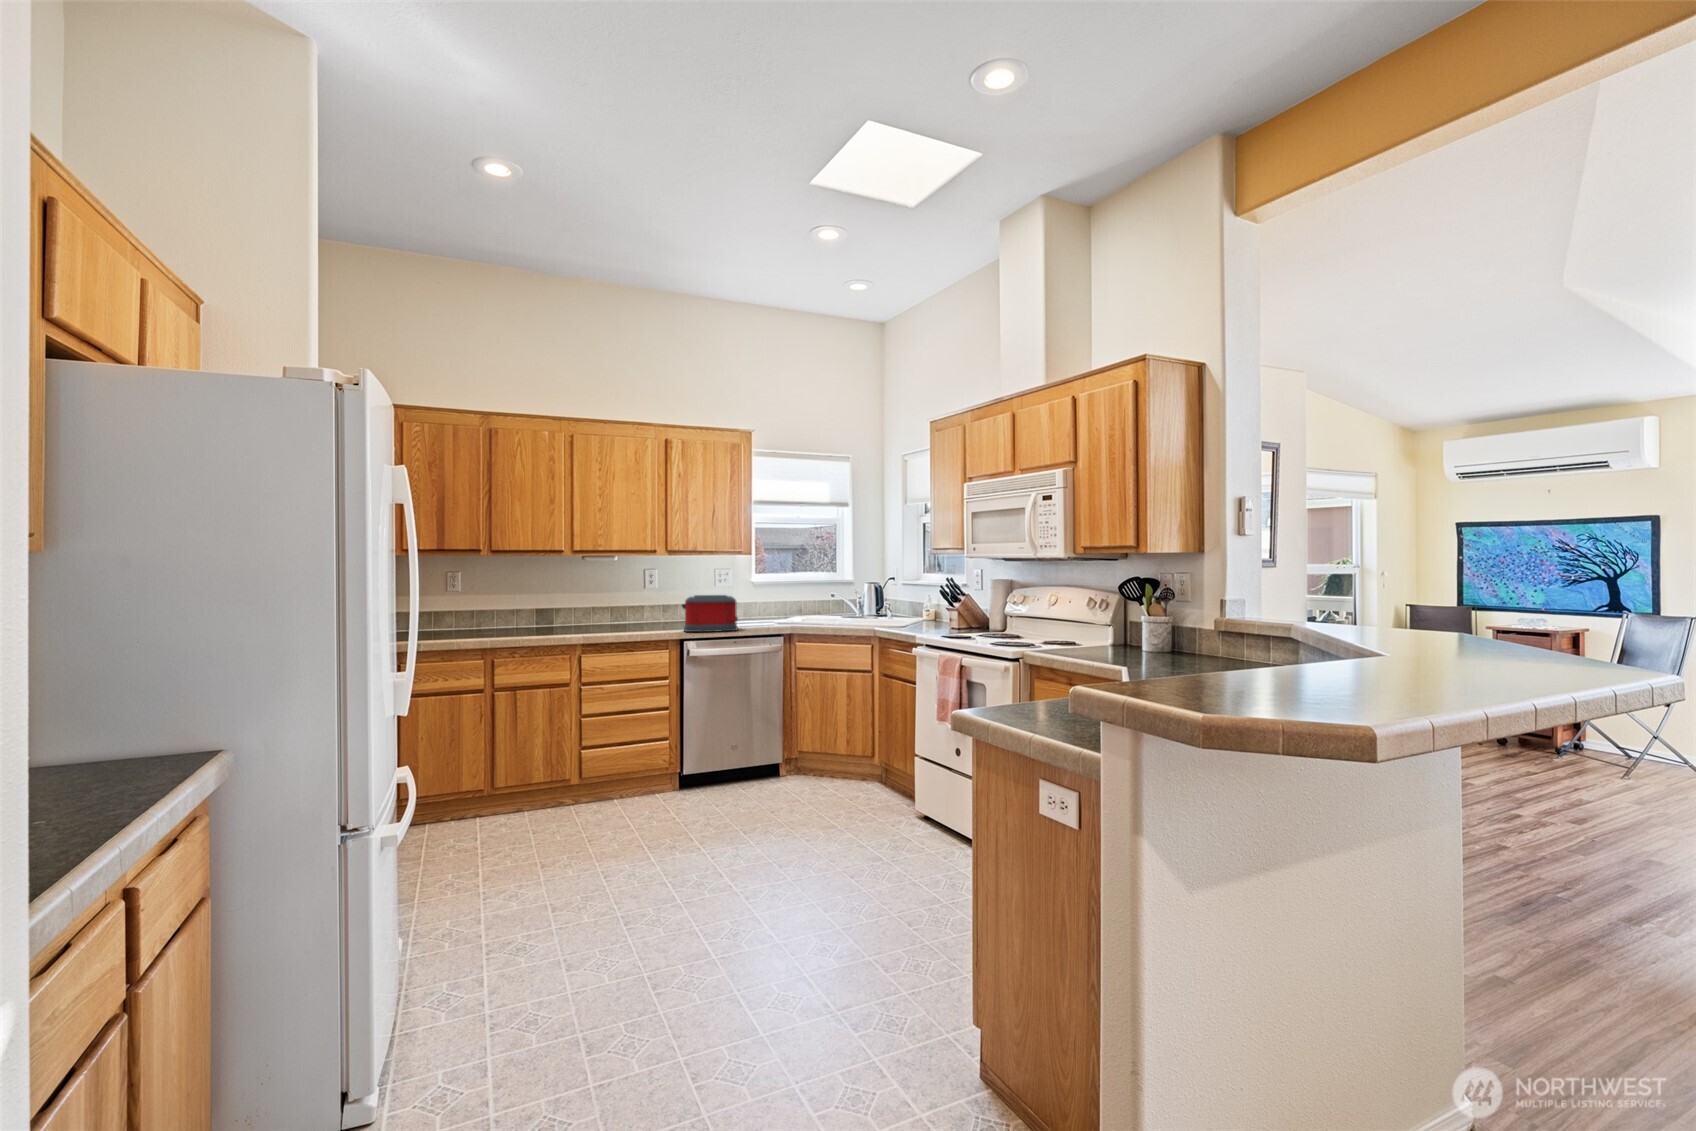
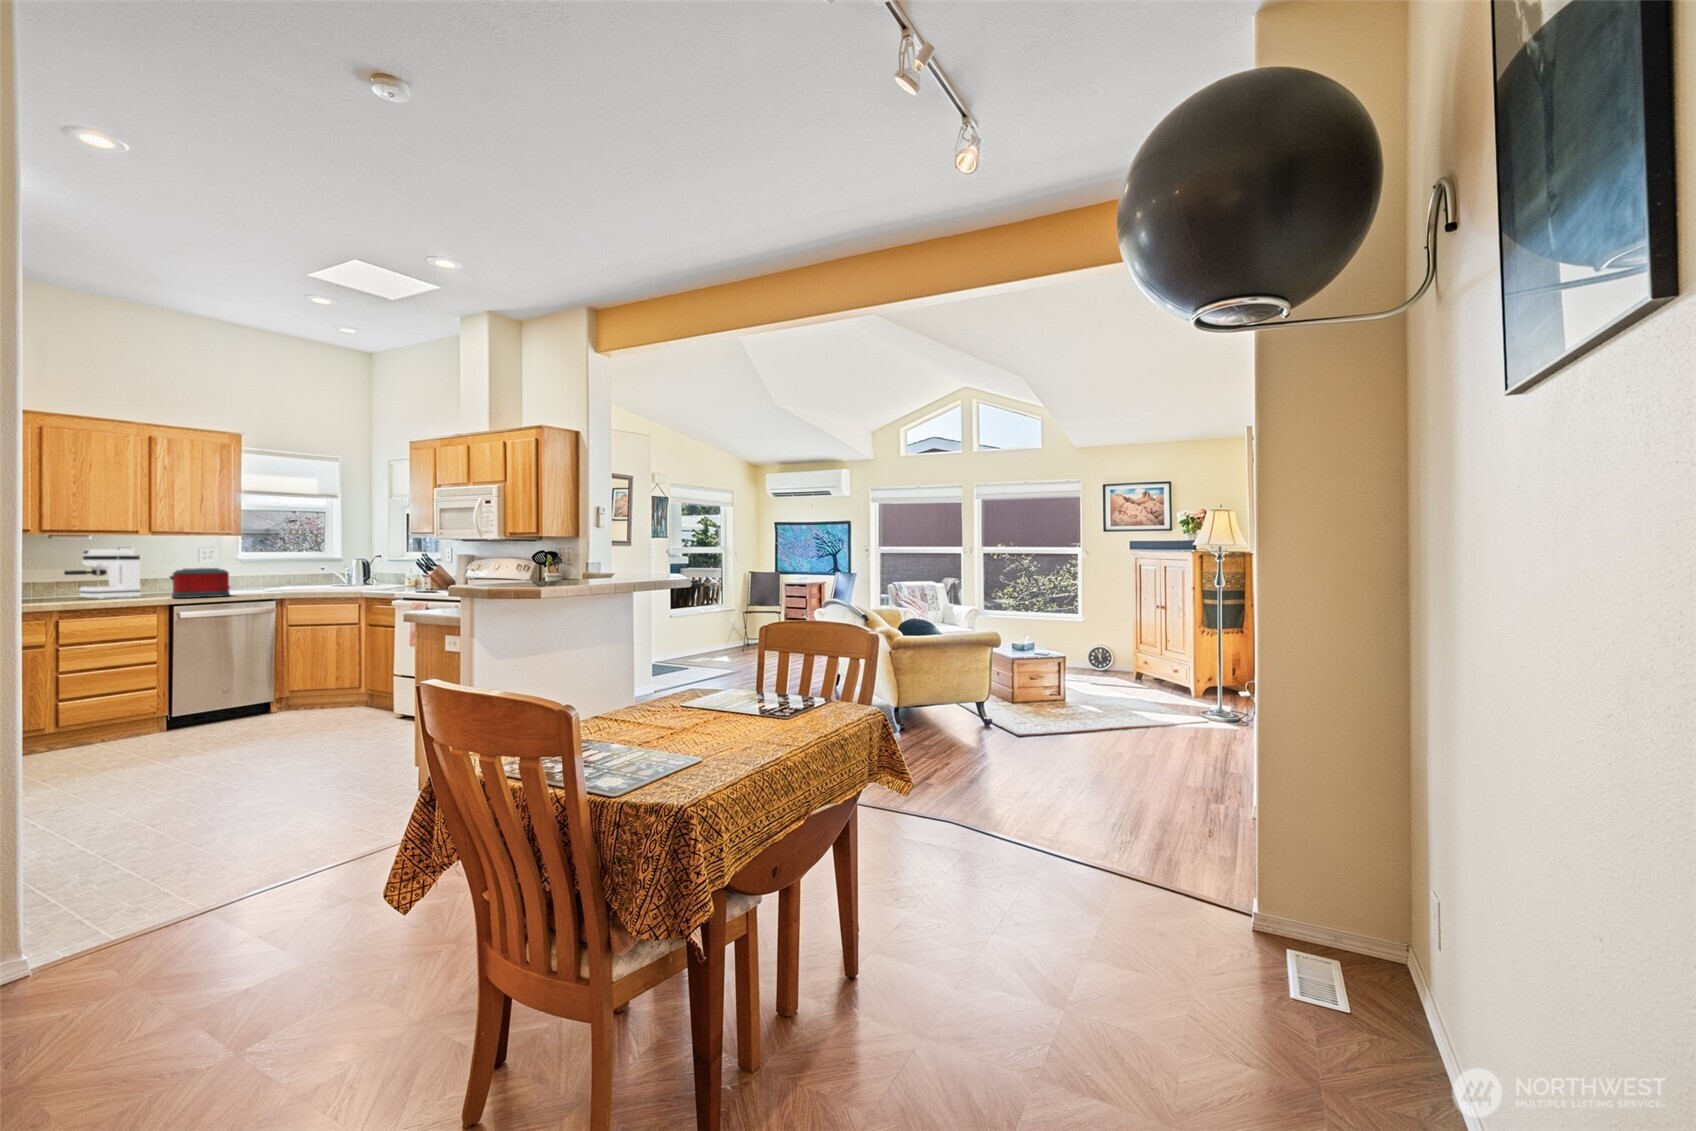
coffee maker: none [597,572,659,629] -> present [64,550,141,599]

